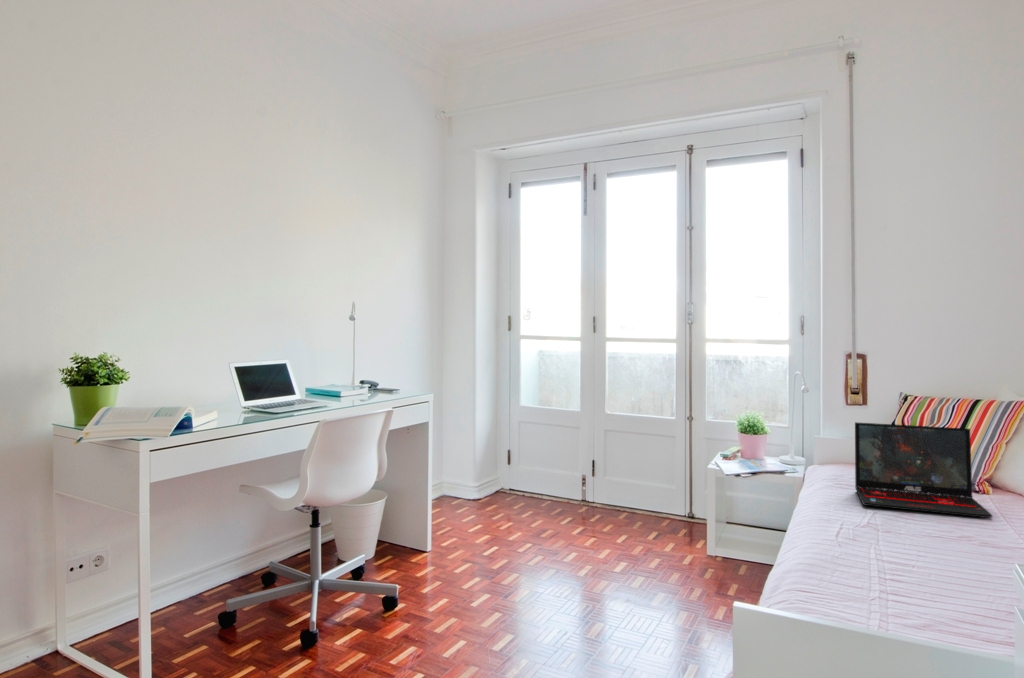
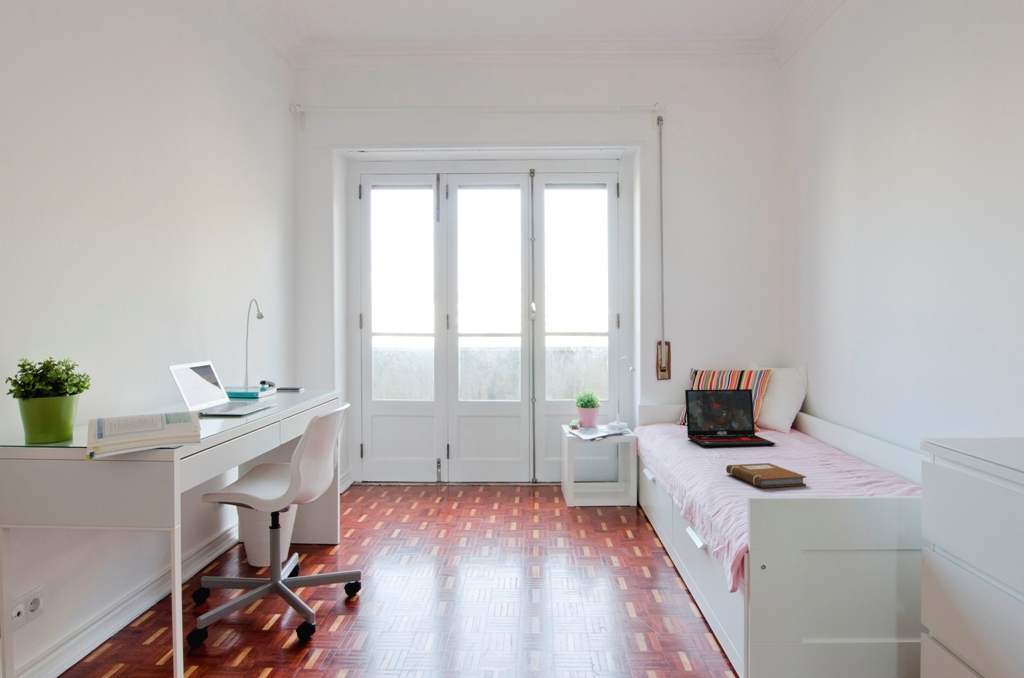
notebook: none [845,541,965,597] -> present [726,463,806,488]

